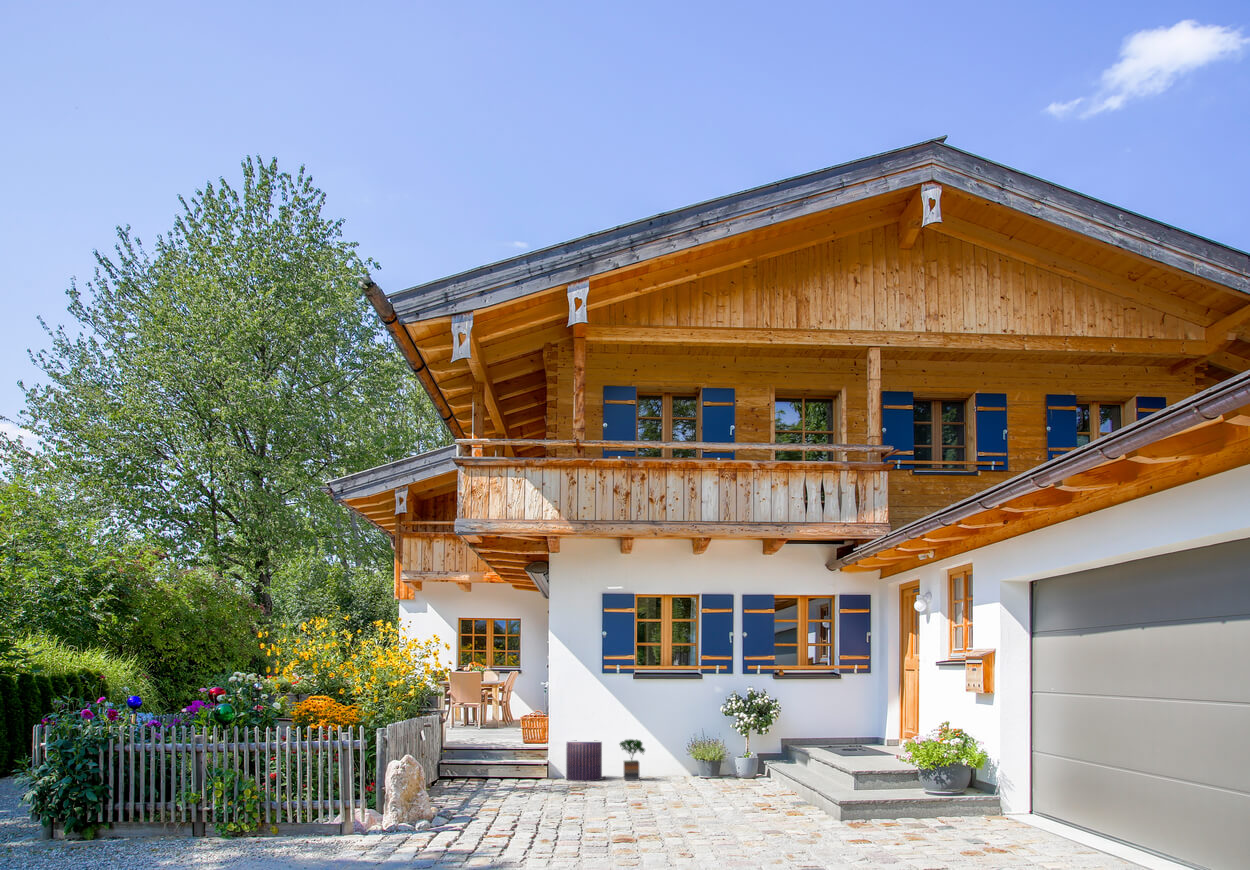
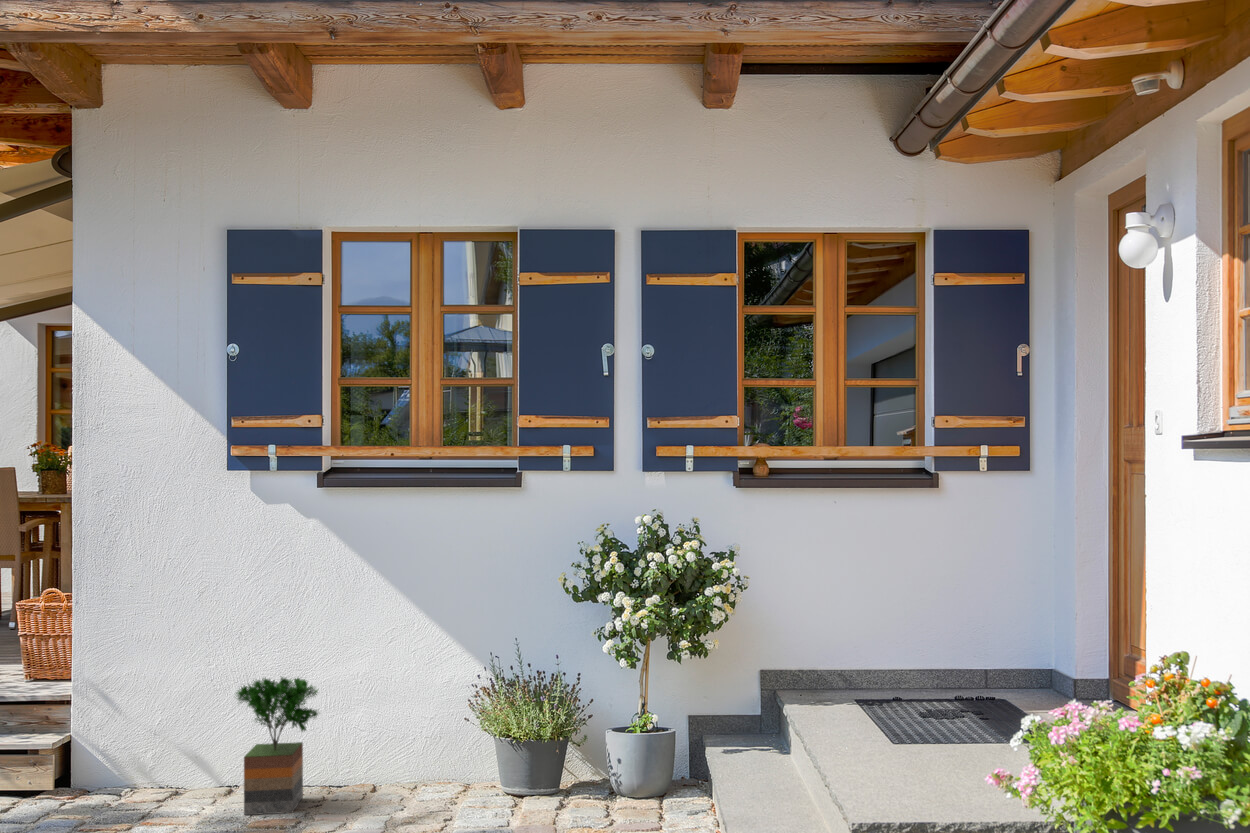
pouf: present [566,742,602,781] -> none [72,676,196,820]

